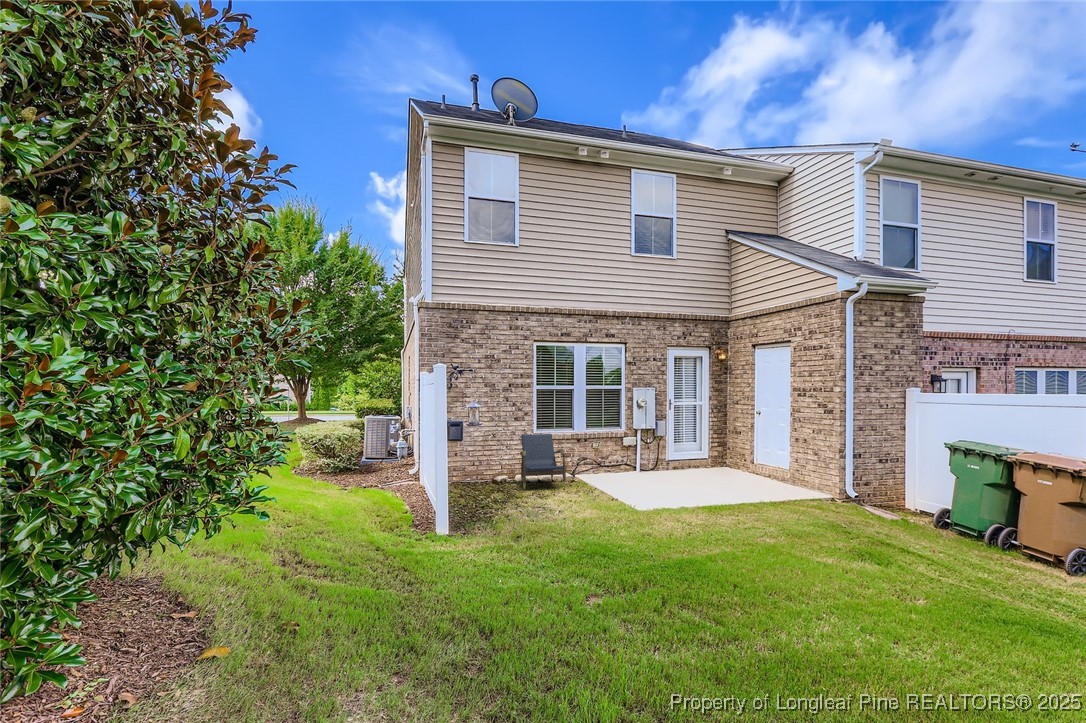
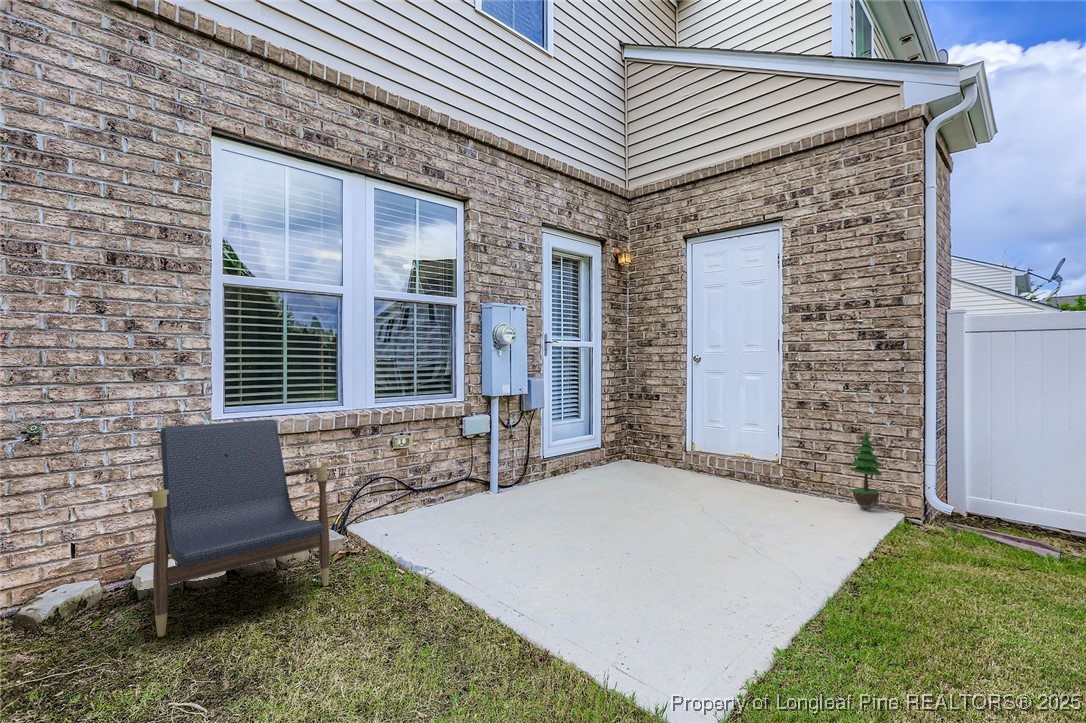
potted tree: none [806,456,823,497] -> present [850,431,882,510]

